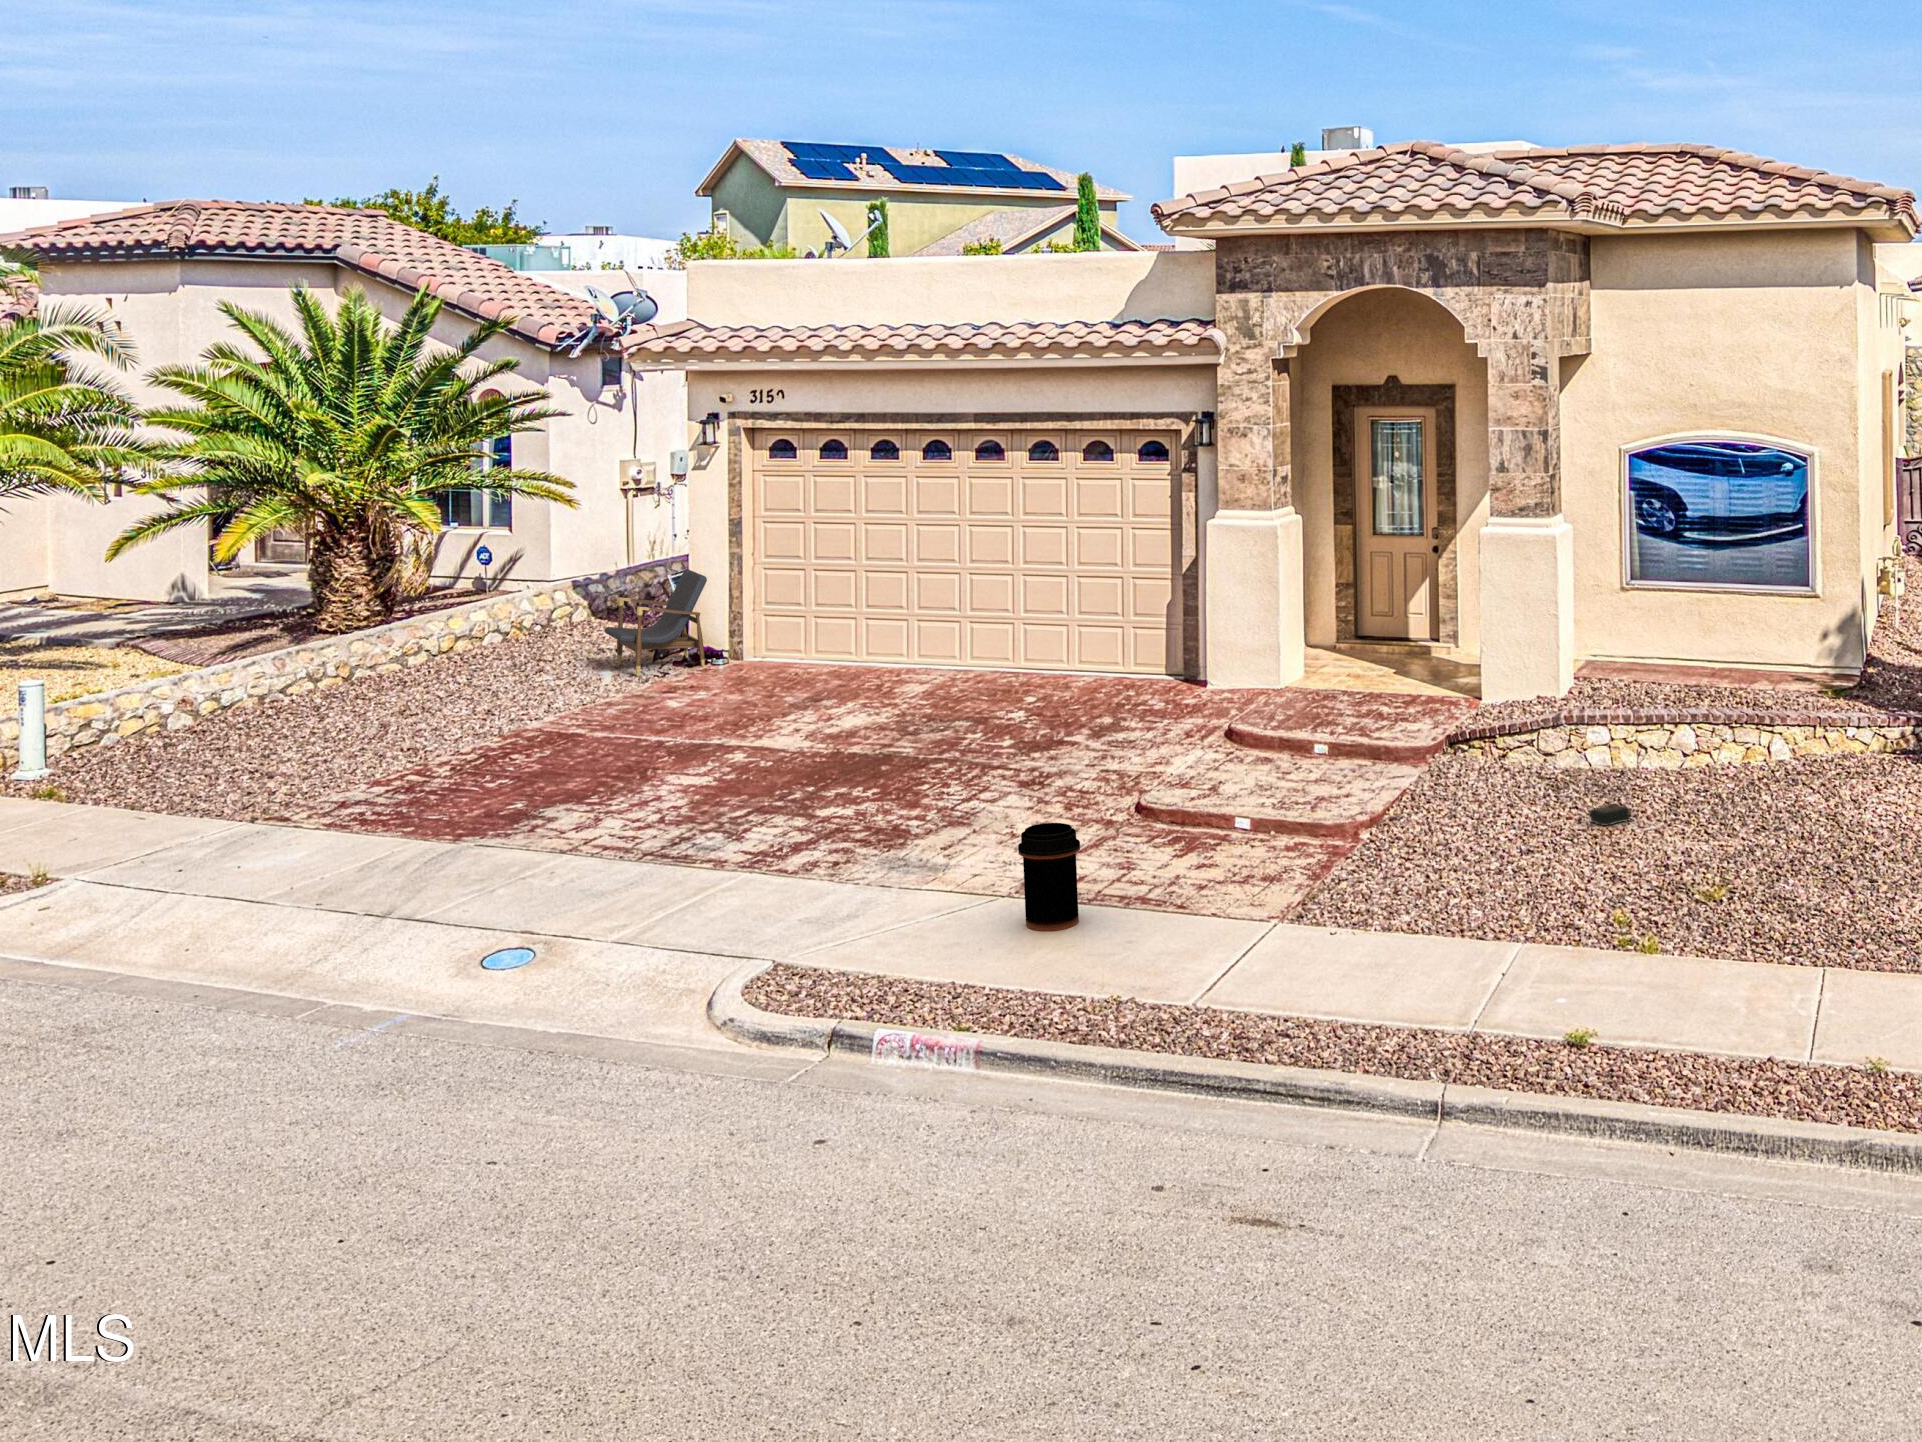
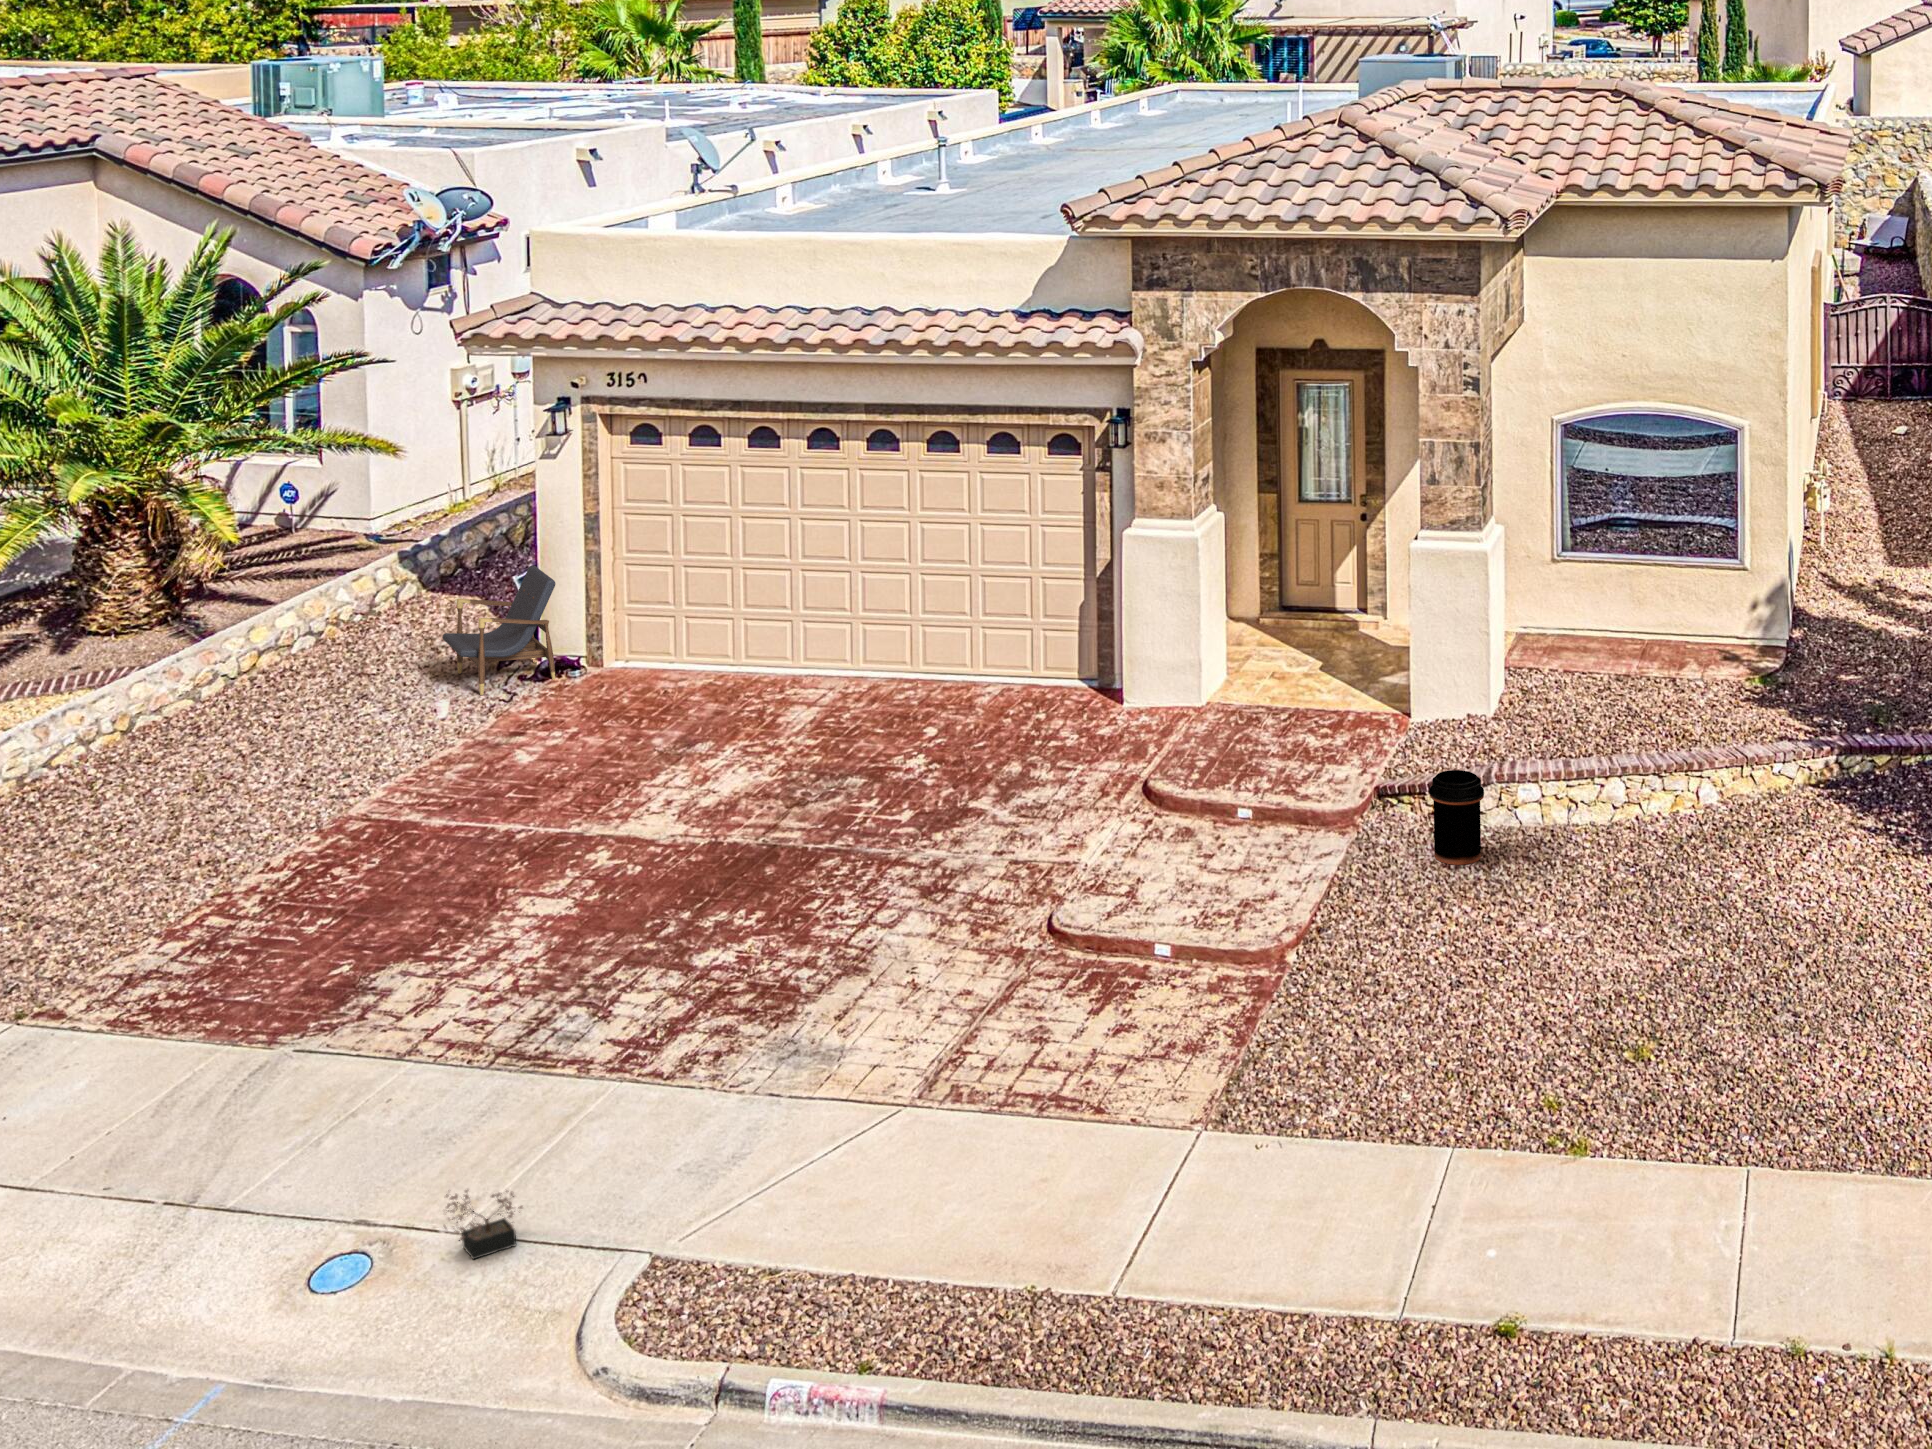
decorative plant: present [1580,777,1630,826] -> present [444,1190,522,1259]
trash can: present [1018,823,1080,931] -> present [1429,770,1484,865]

